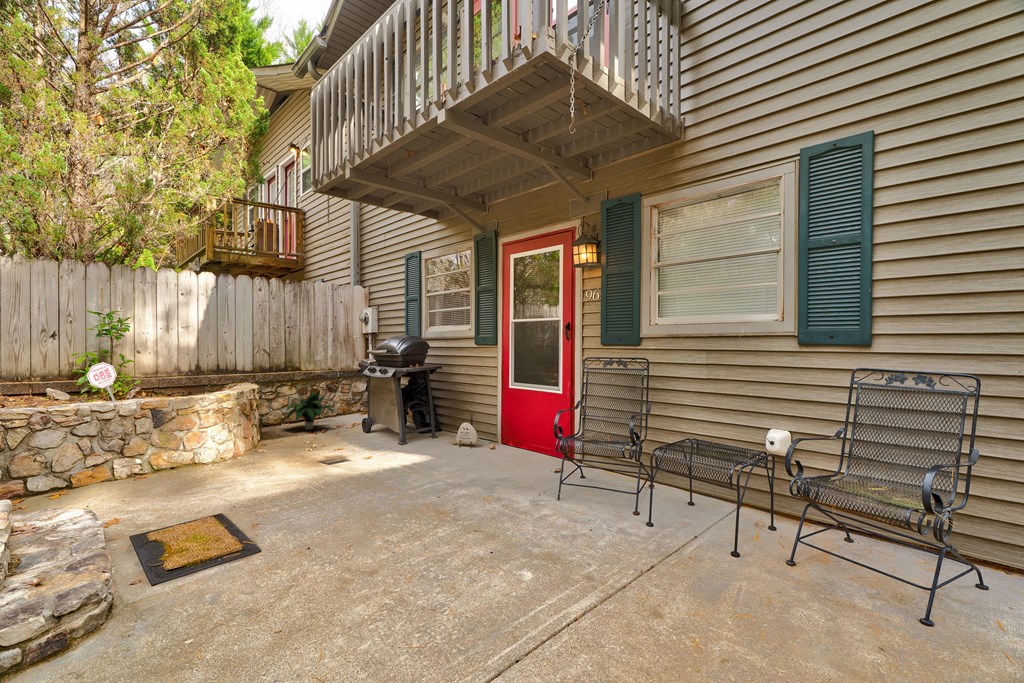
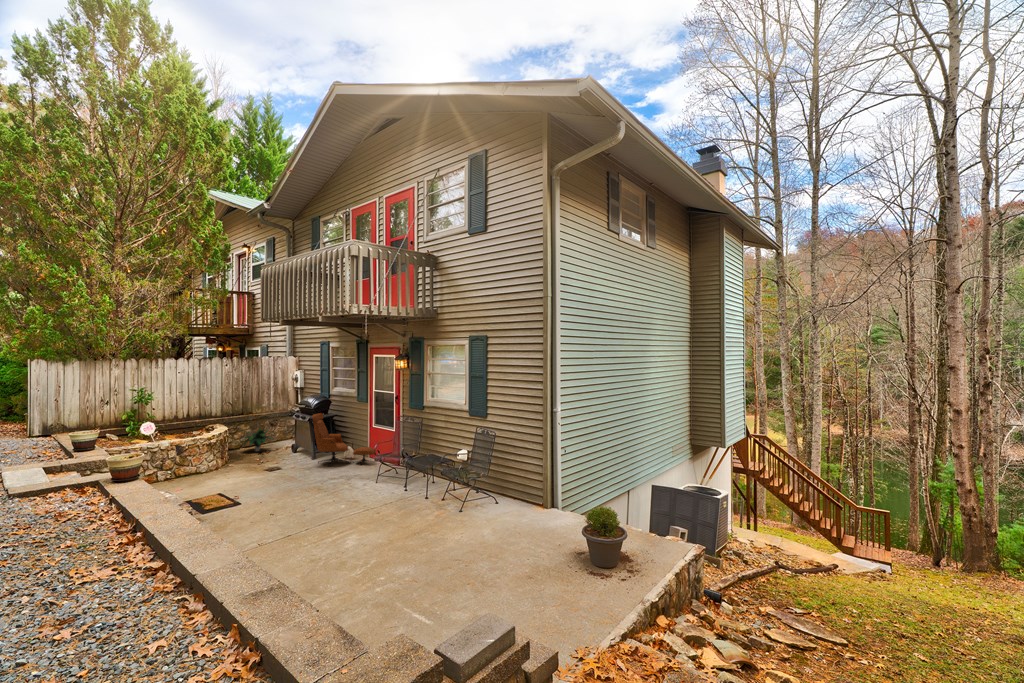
lounge chair: none [405,361,517,457] -> present [312,413,375,465]

